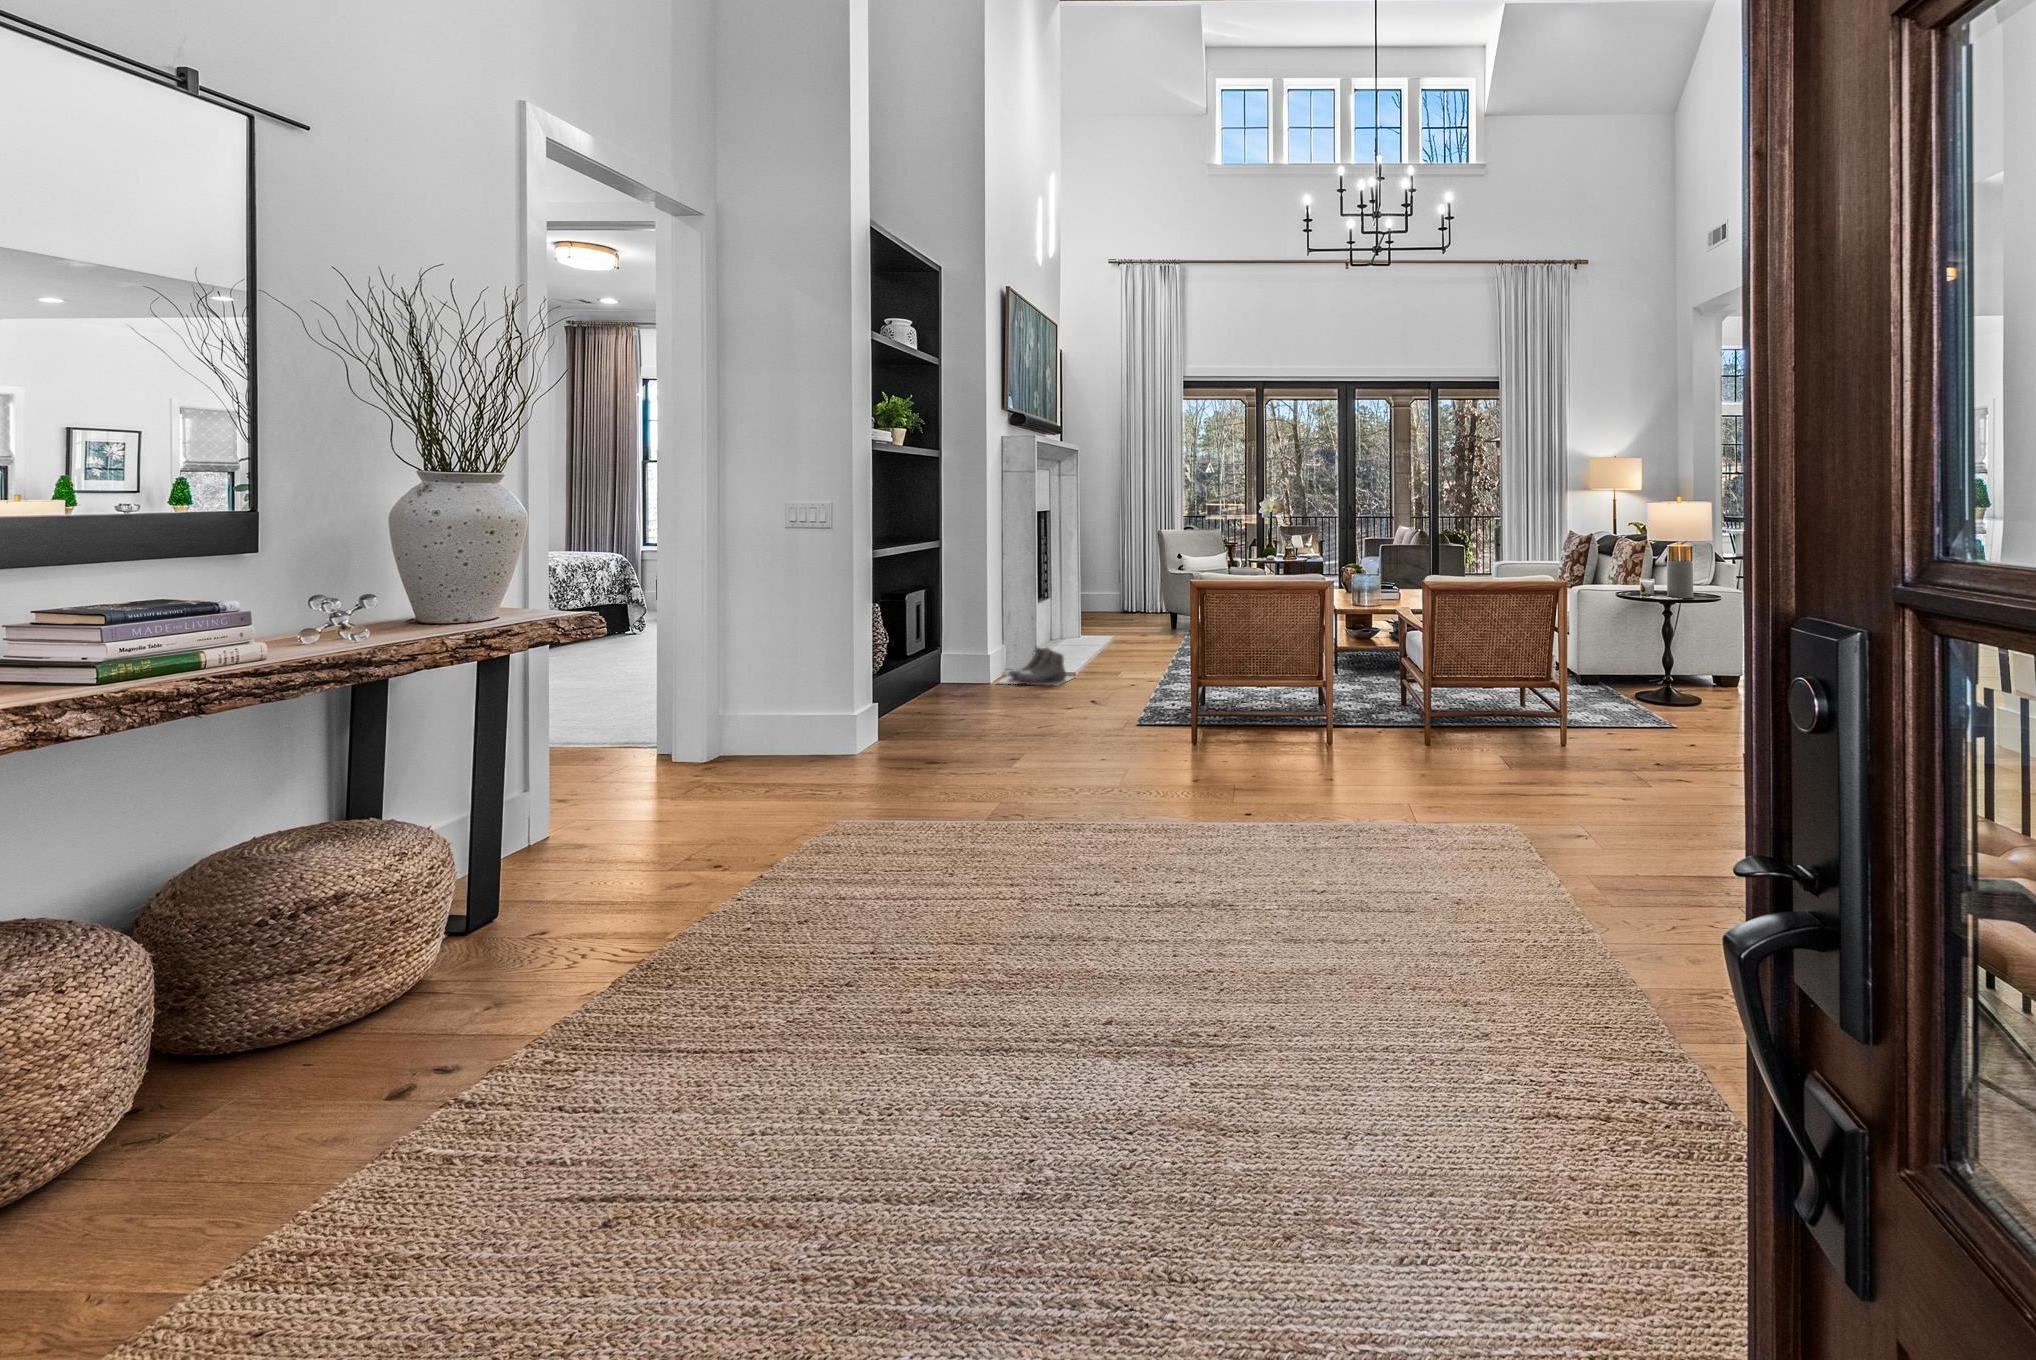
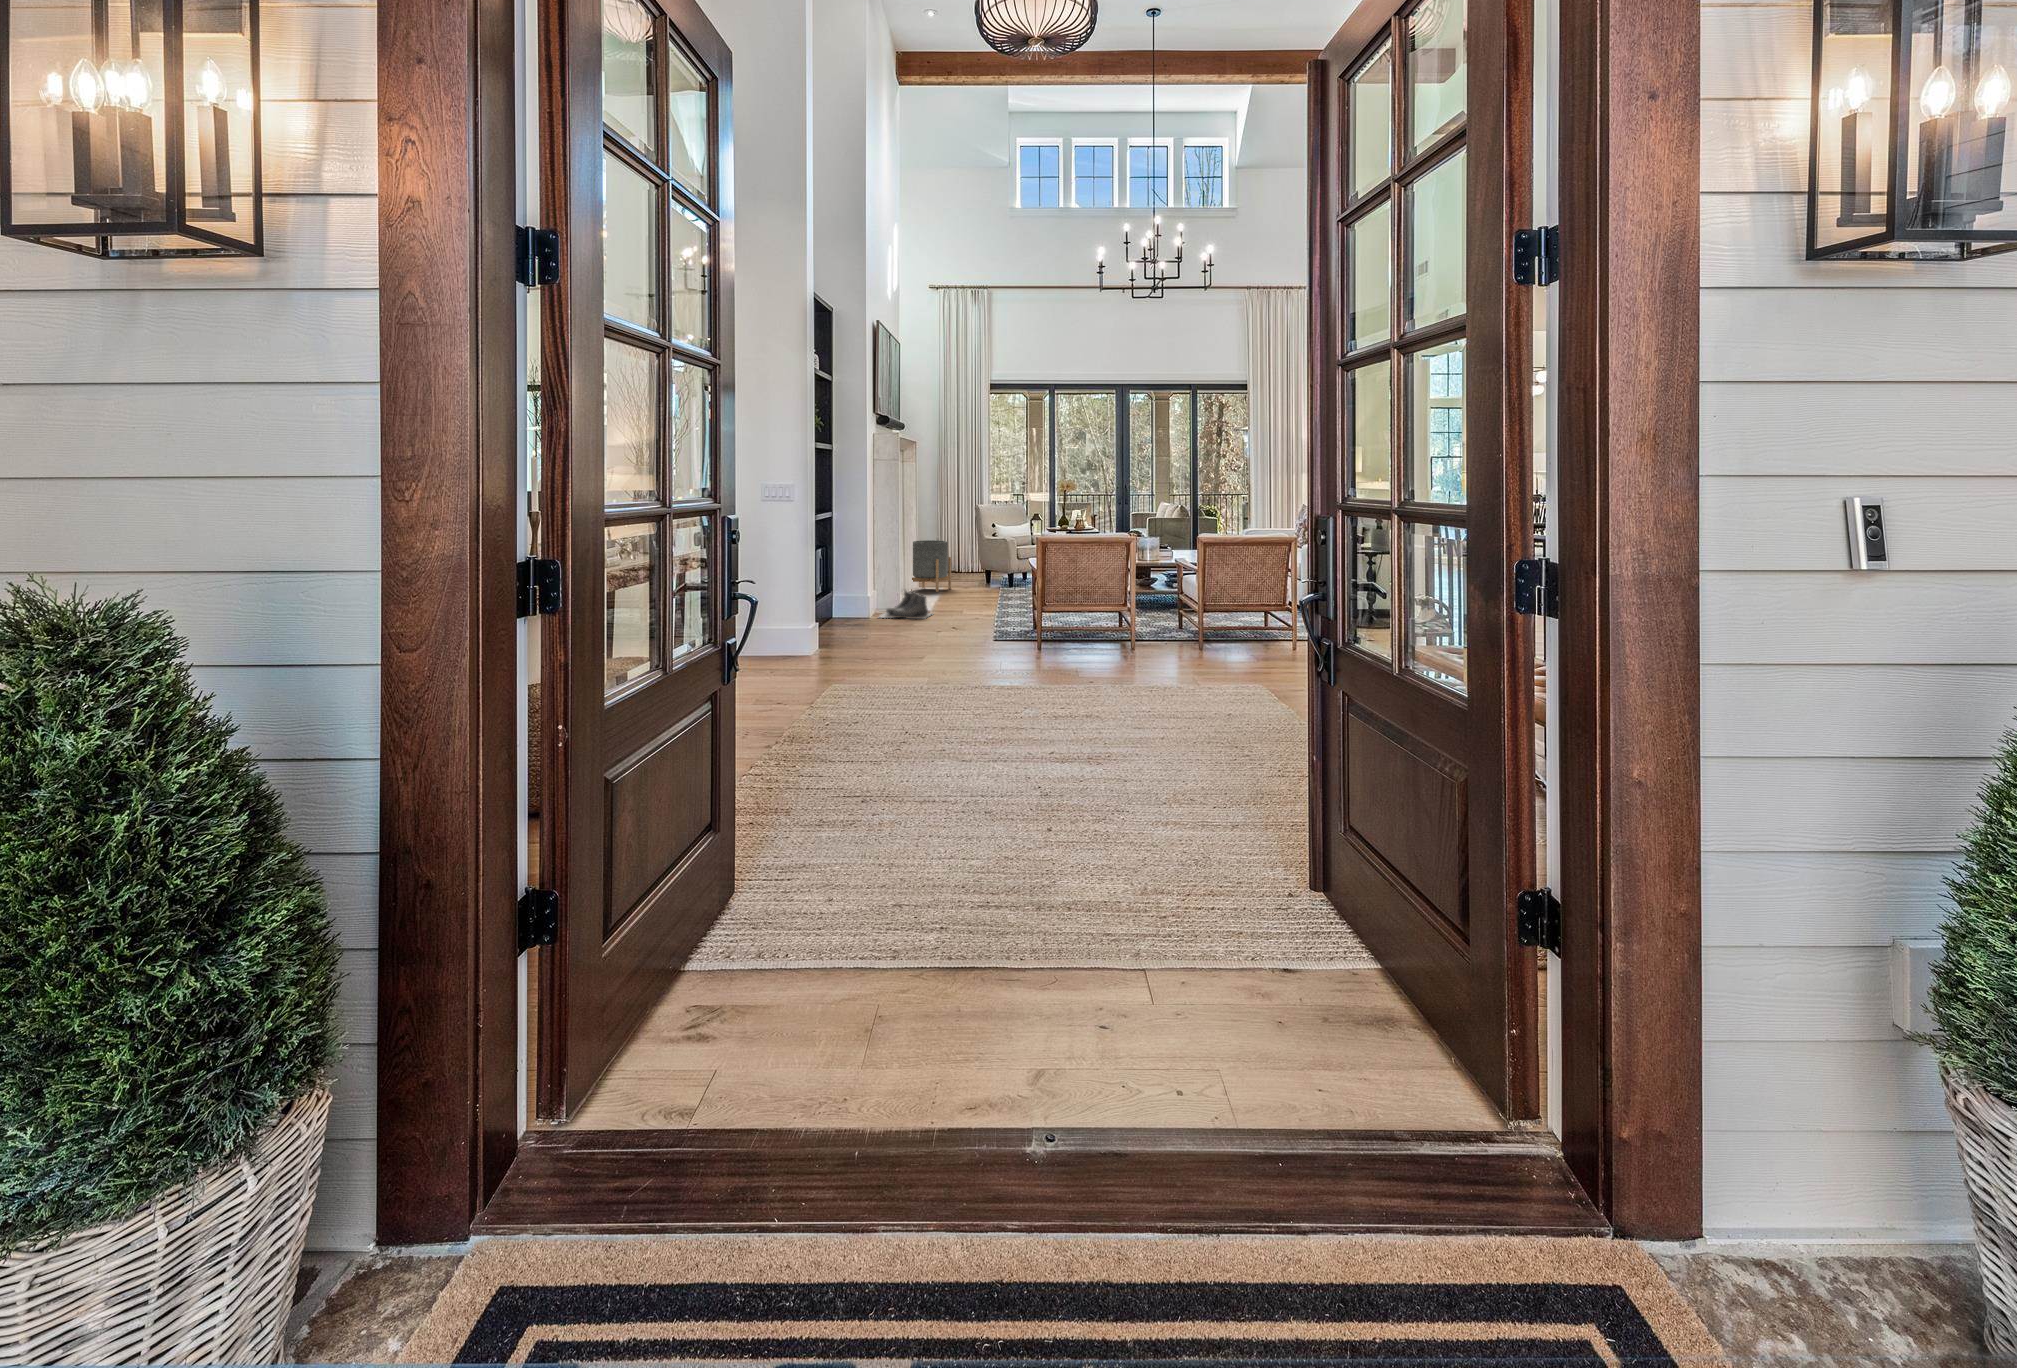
planter: none [1063,576,1119,643] -> present [911,540,951,592]

